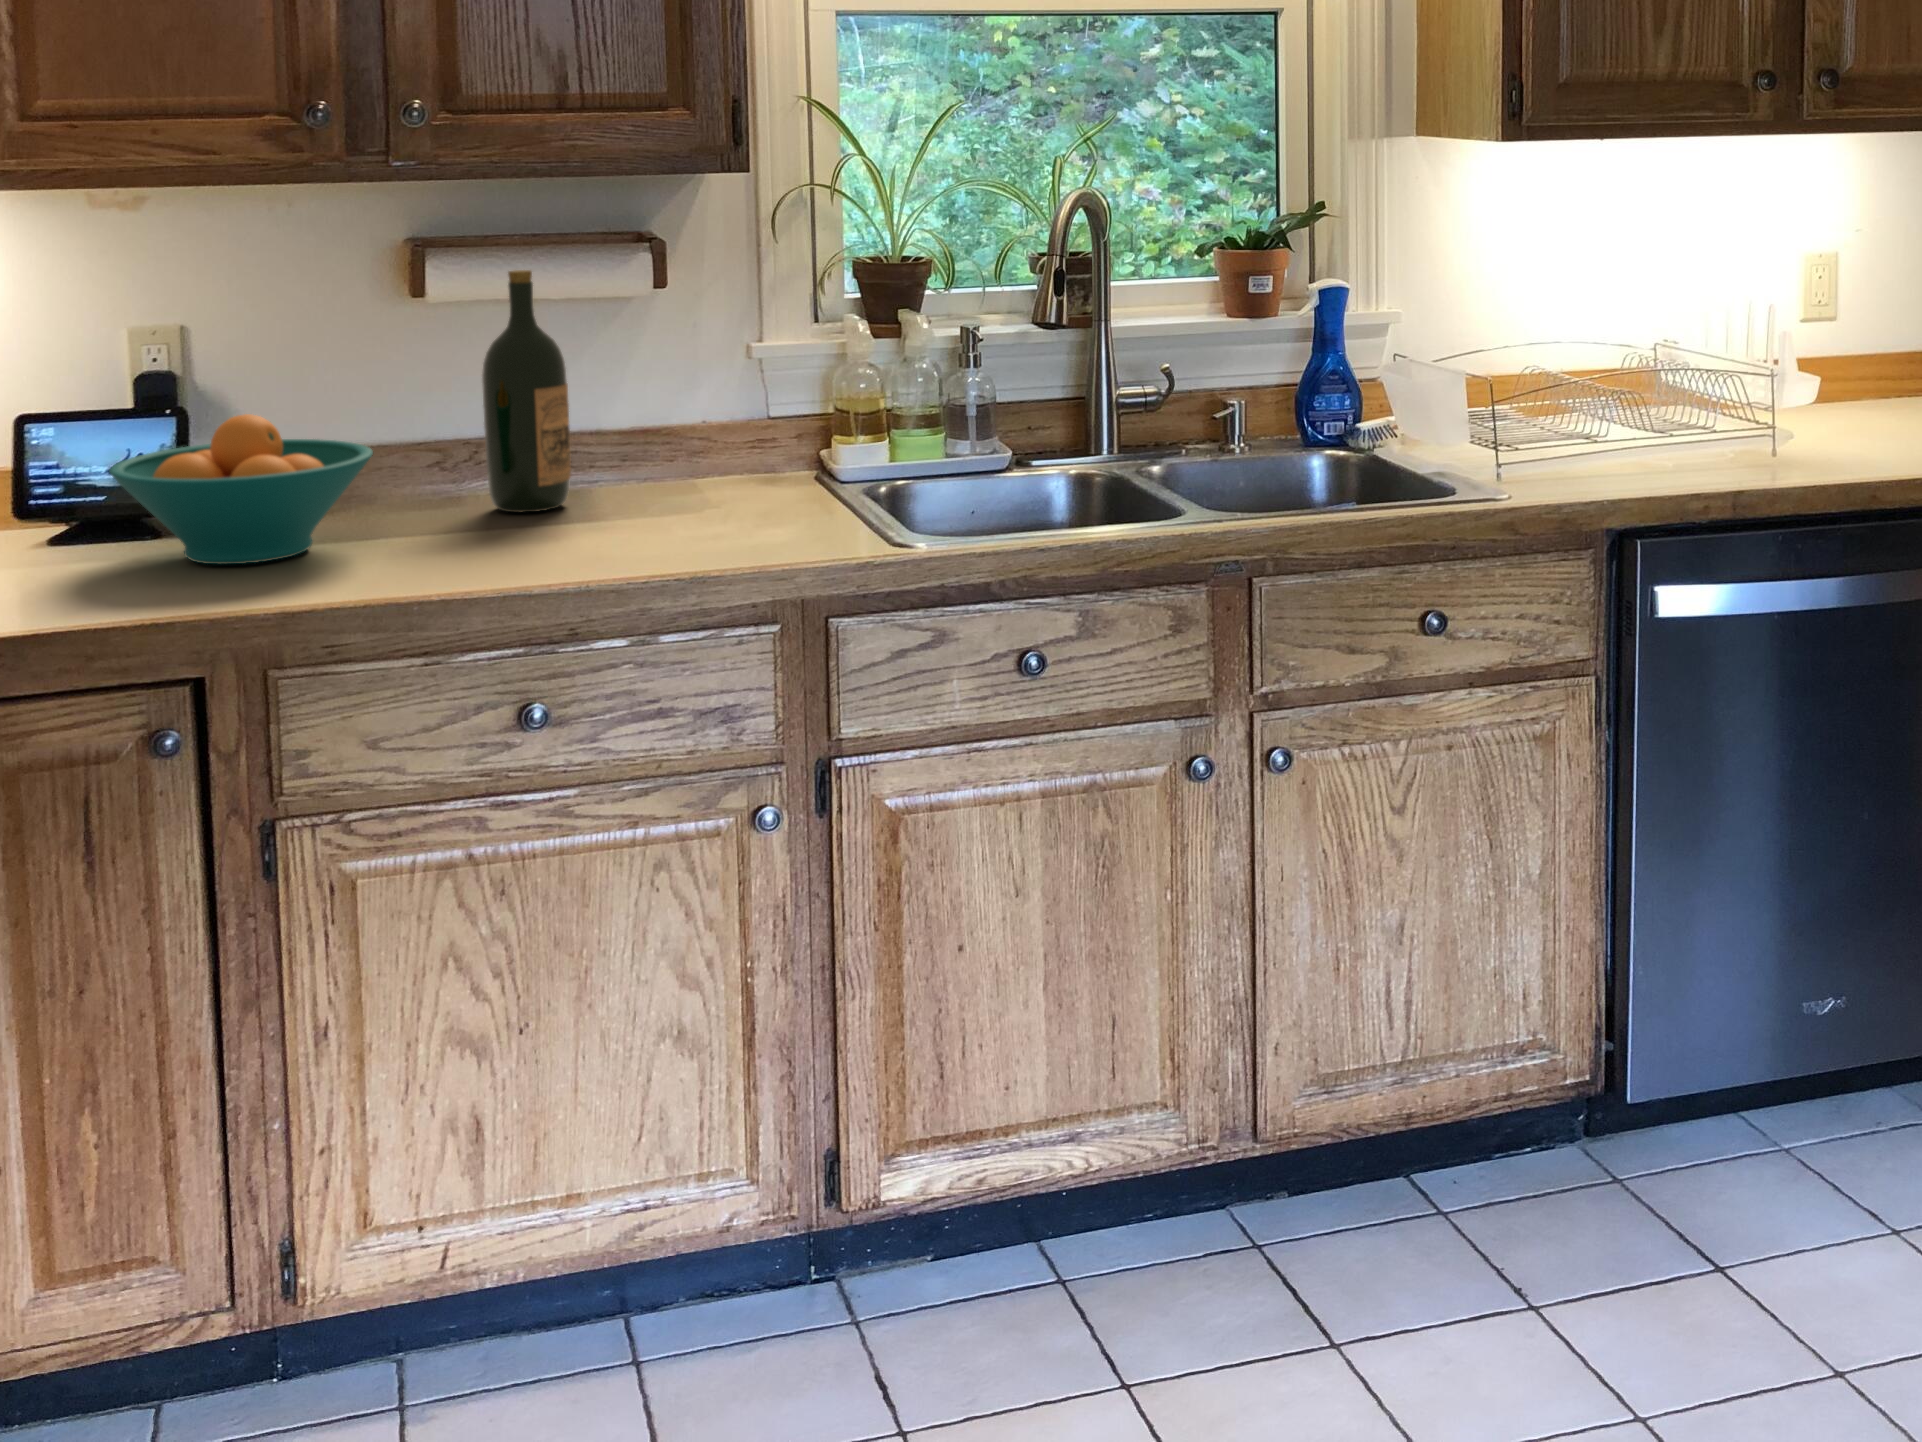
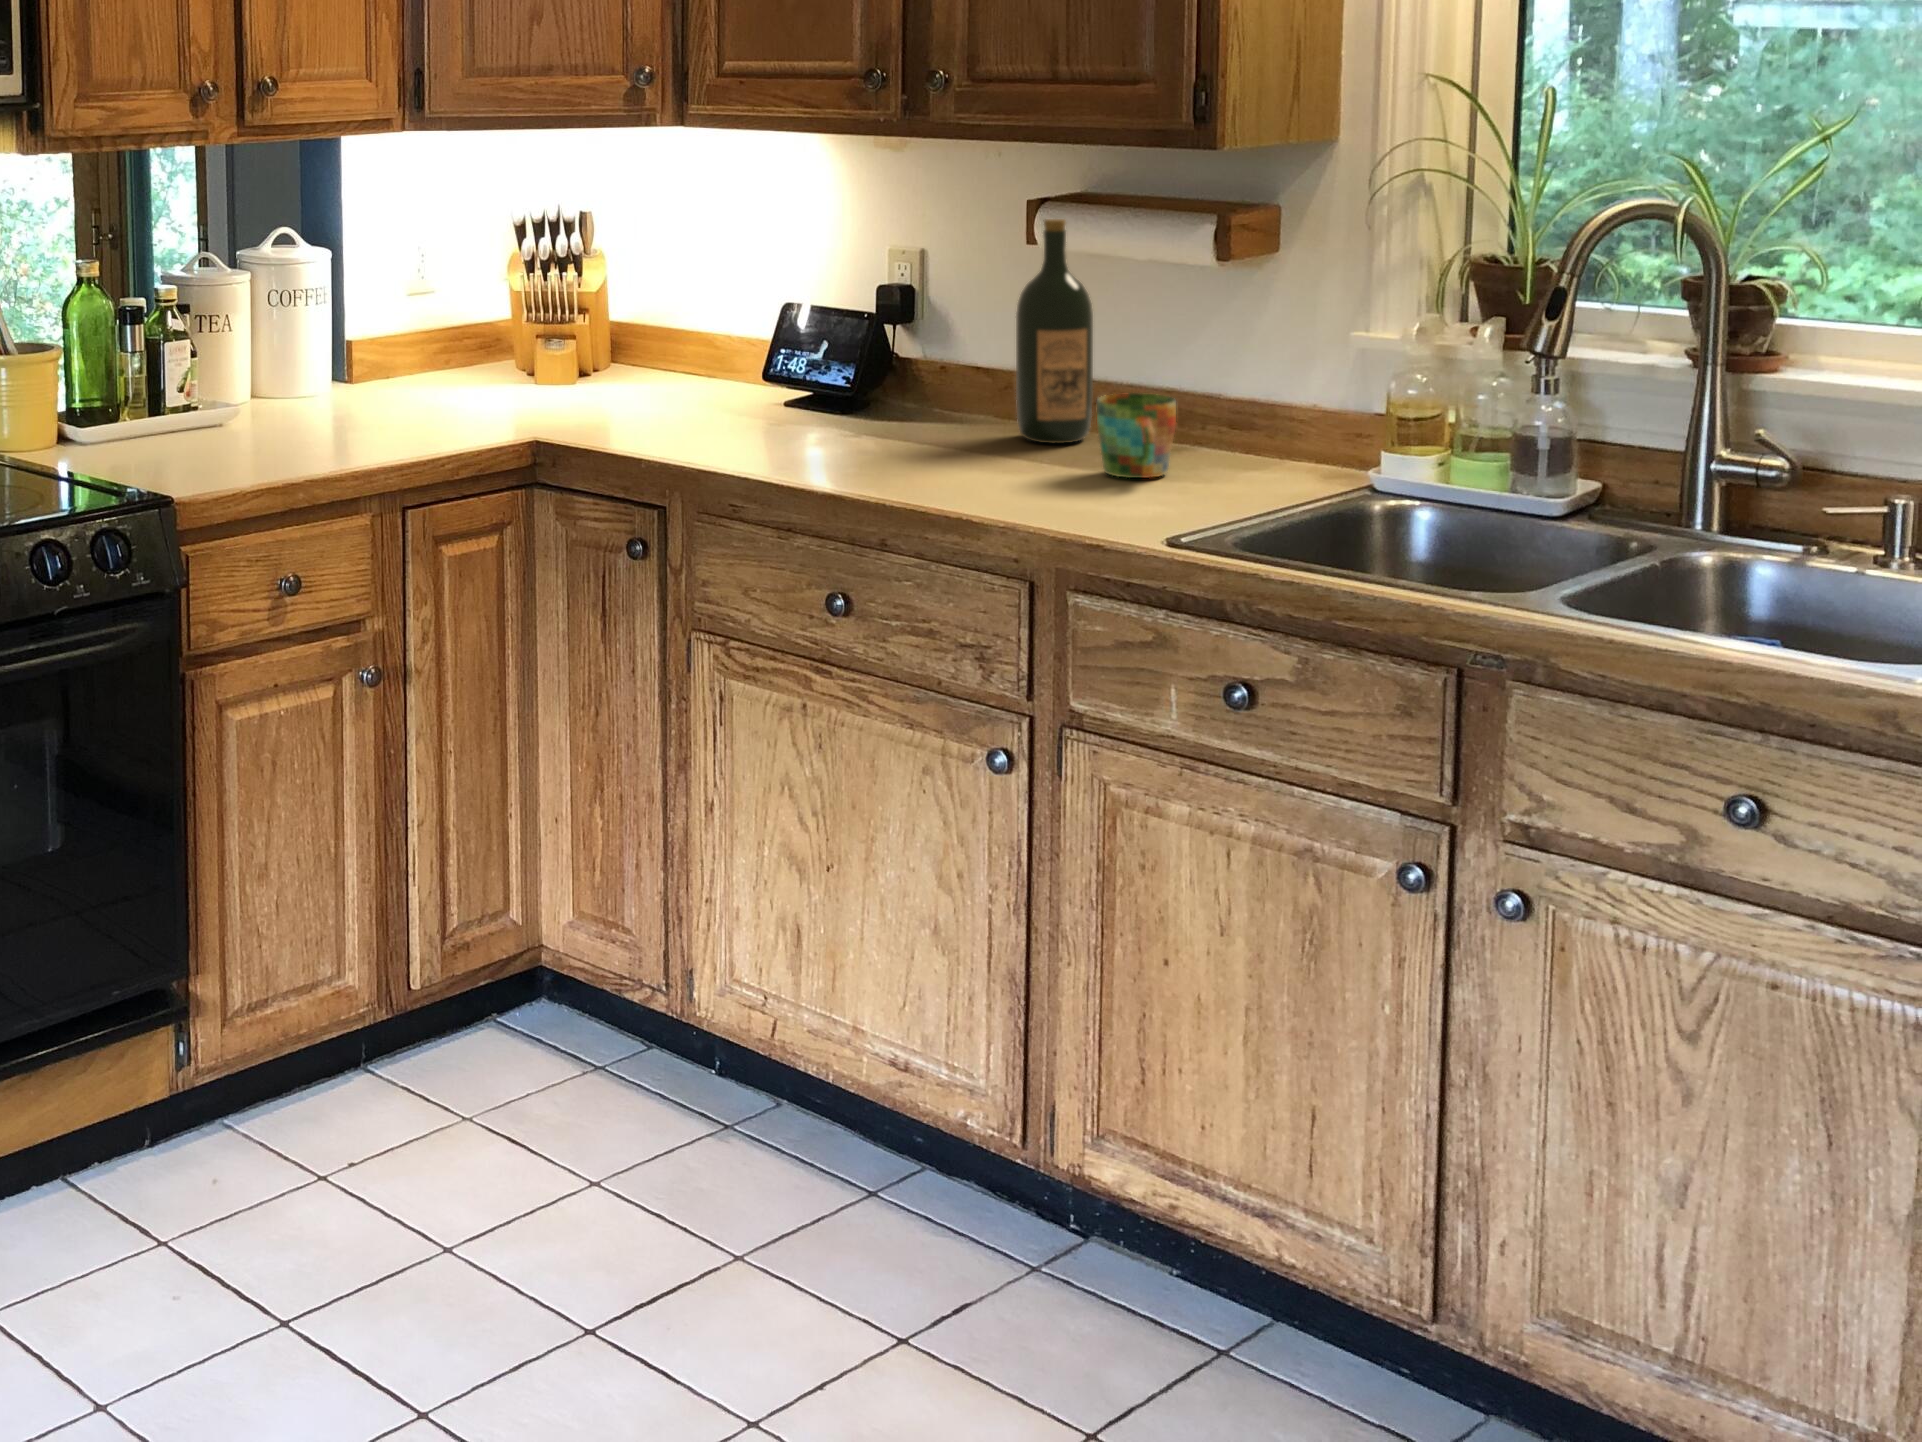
fruit bowl: present [109,414,373,564] -> none [698,316,898,436]
mug: none [664,431,755,517] -> present [1097,393,1176,478]

